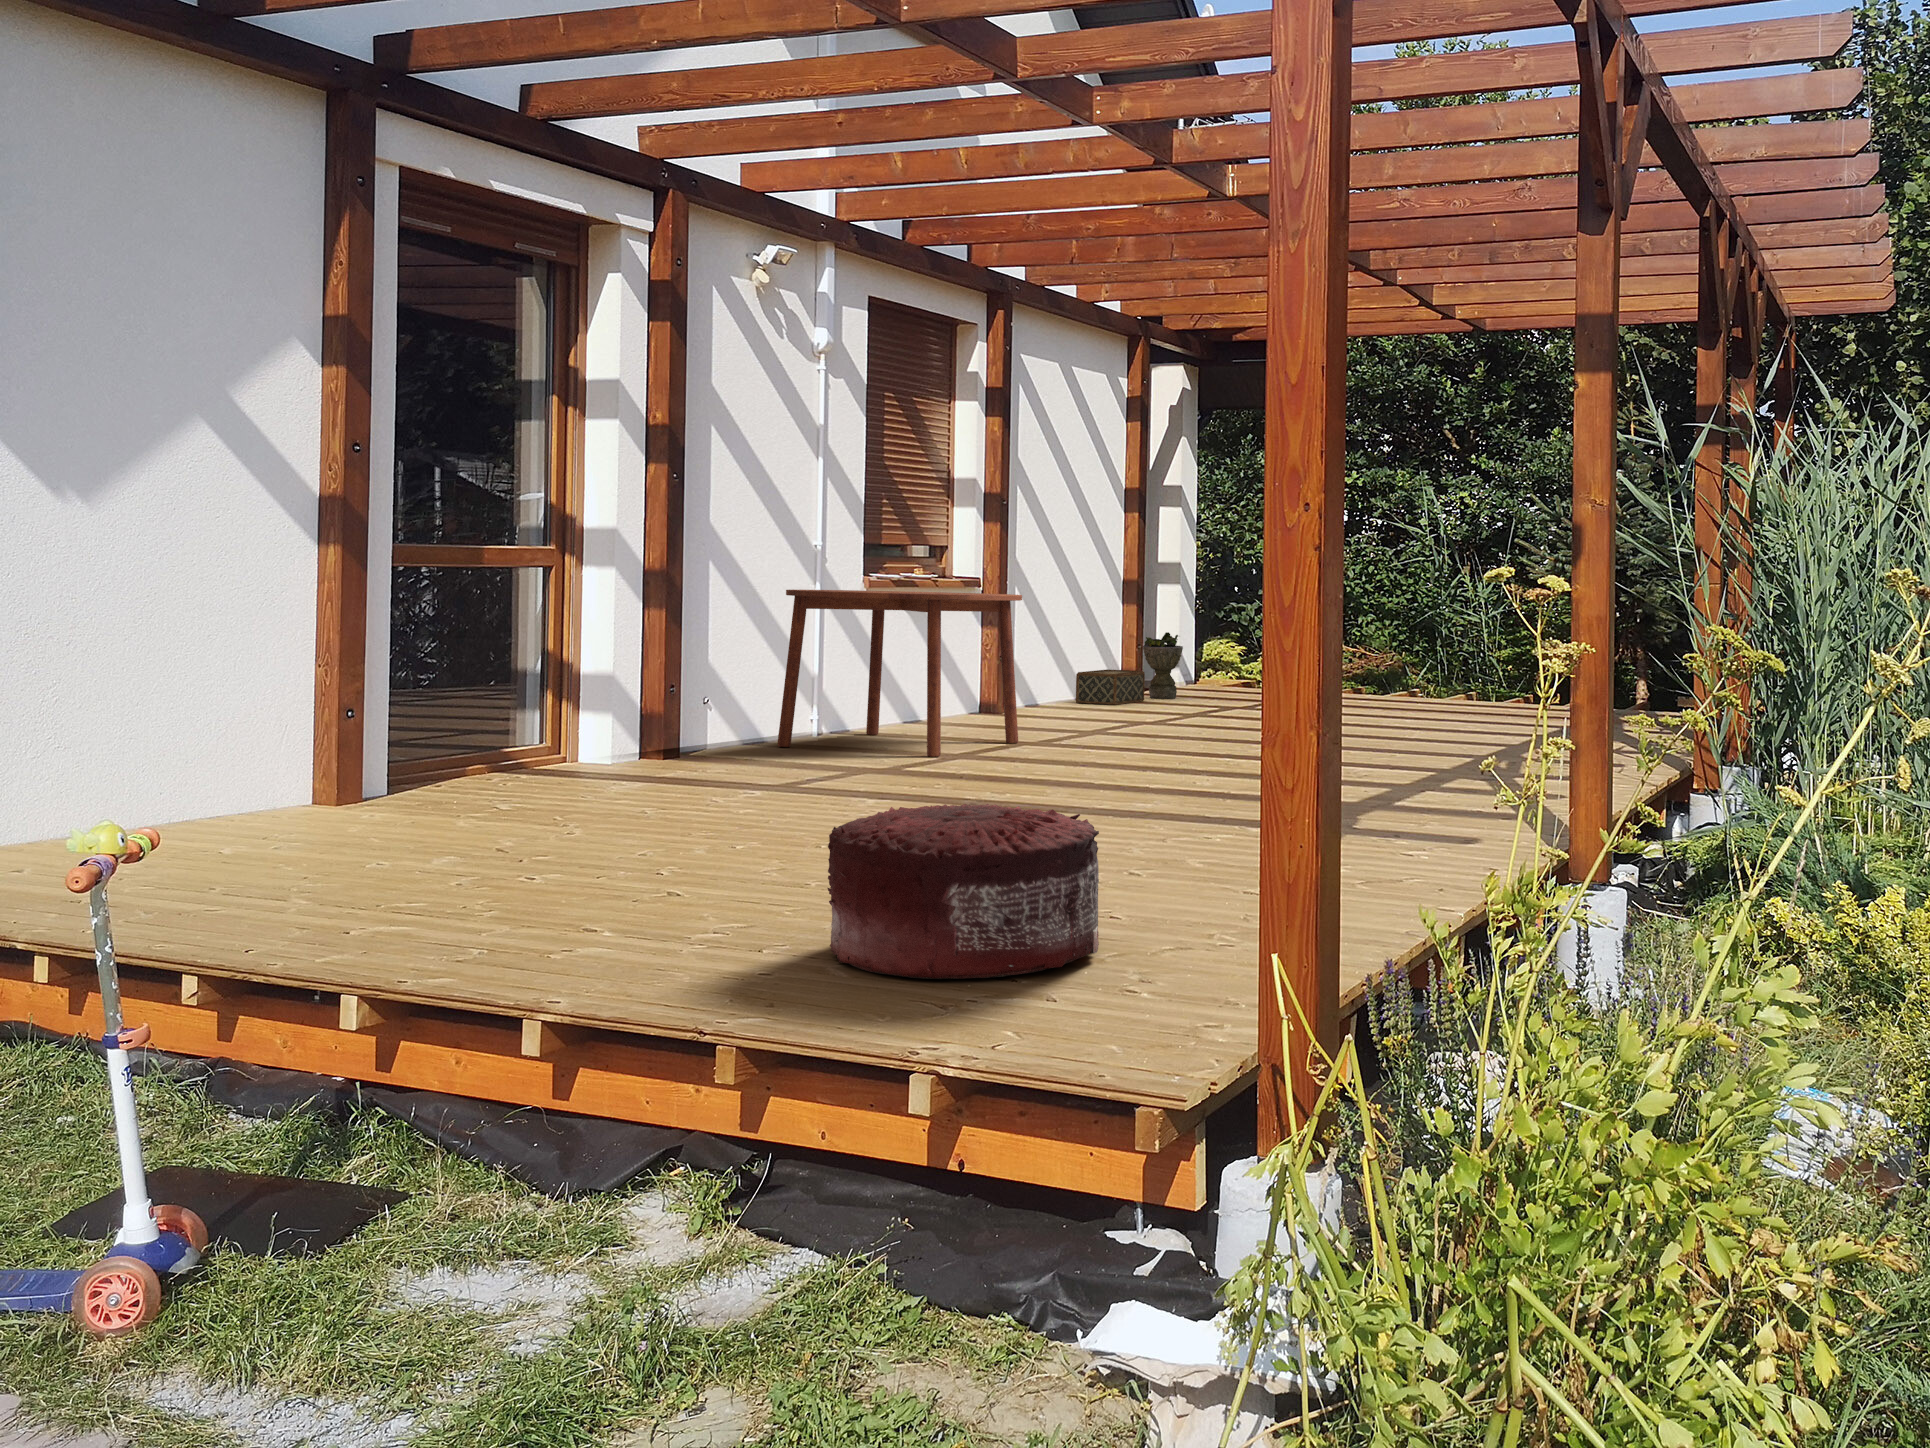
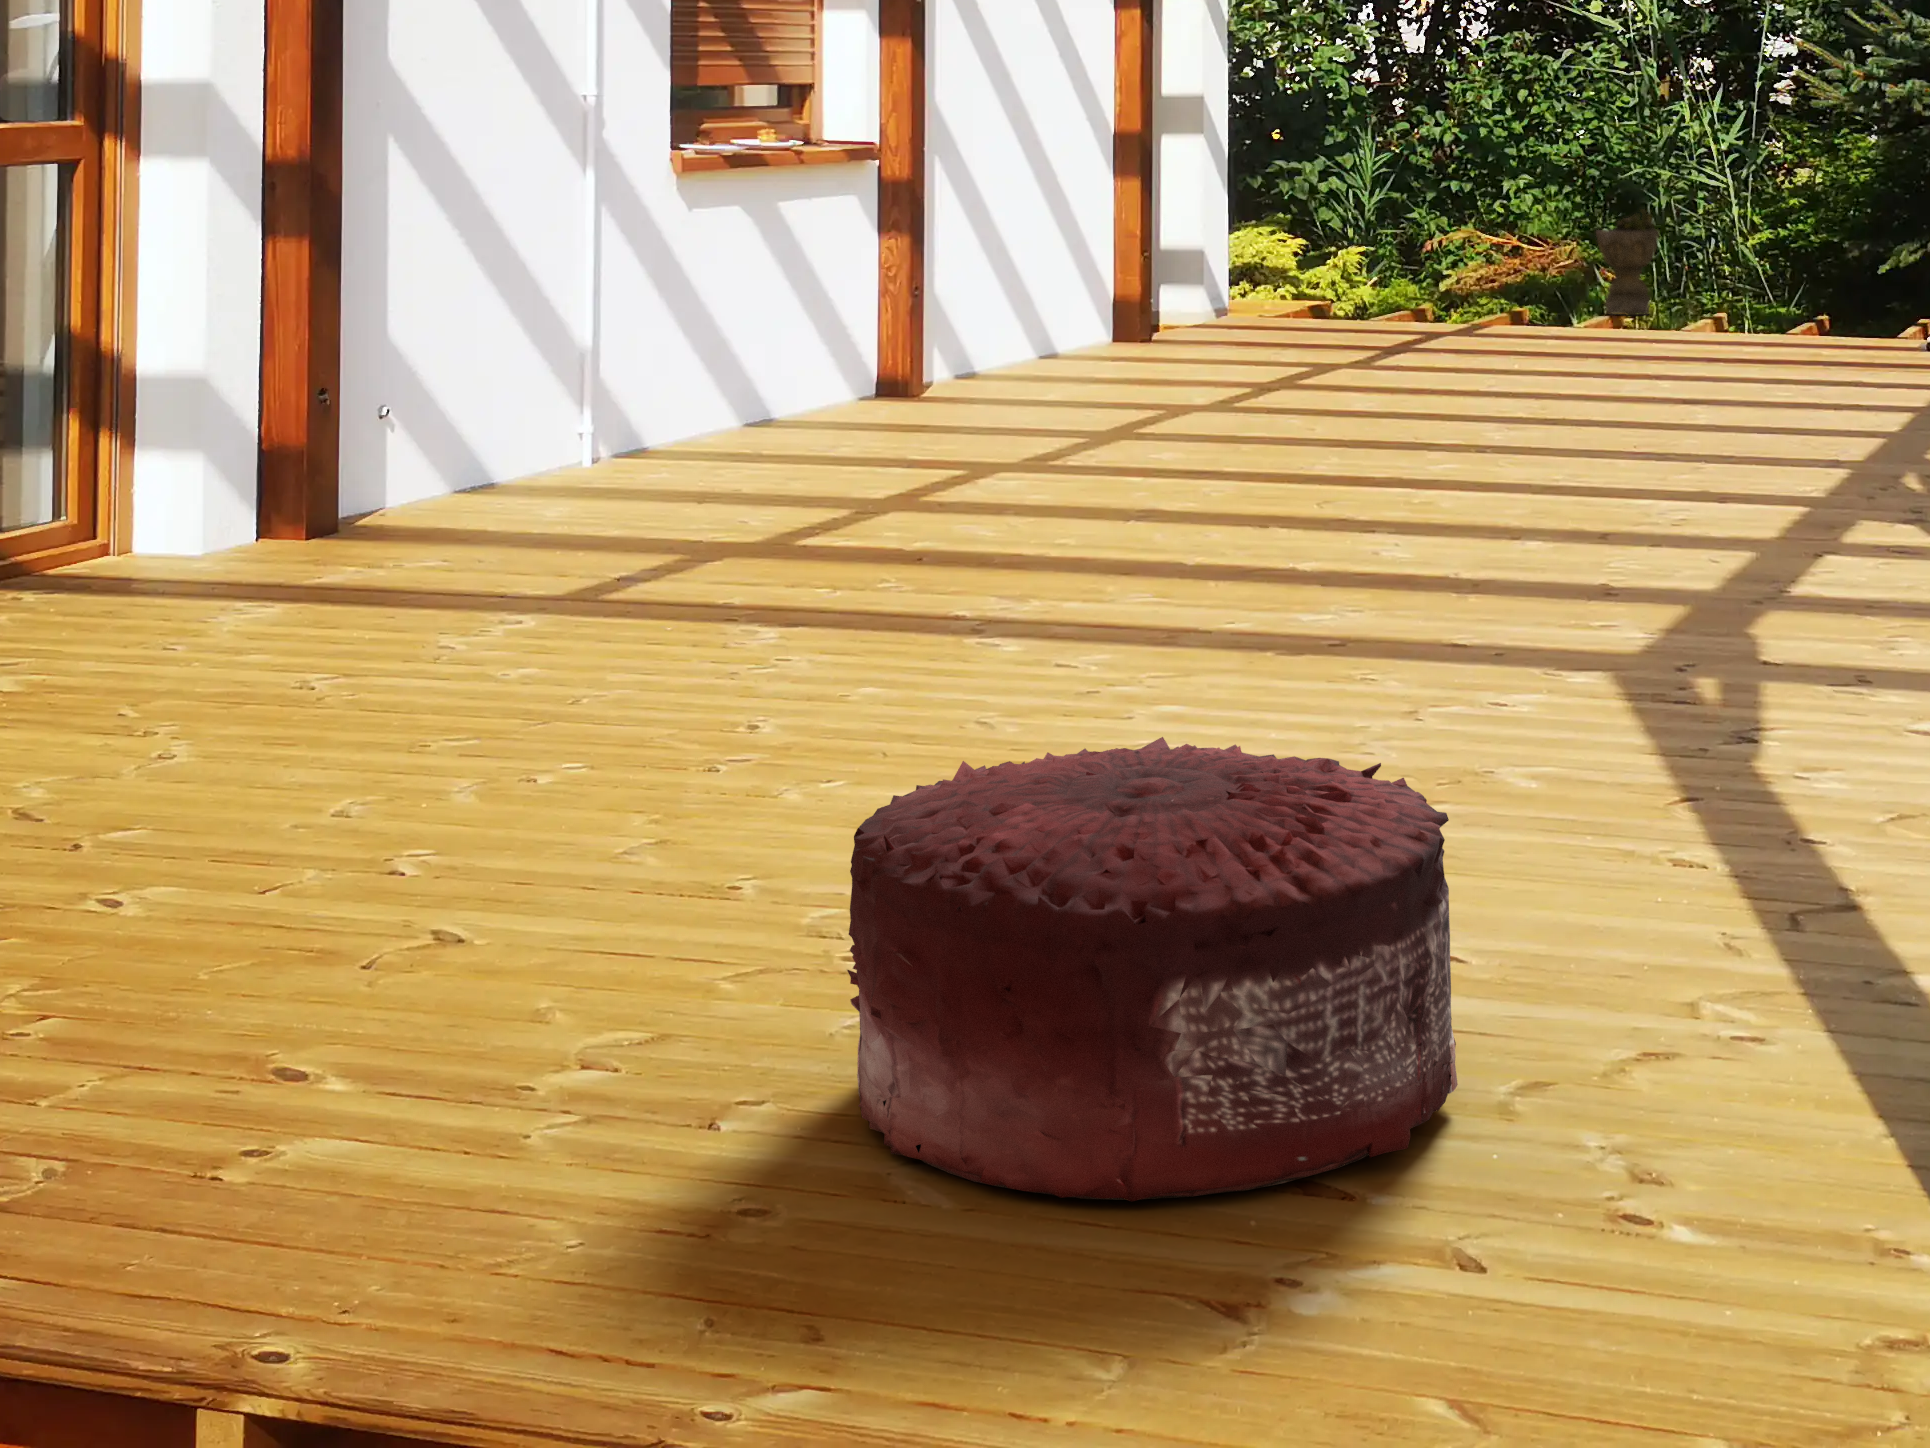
dining table: present [777,590,1022,757] -> none [518,176,985,505]
planter: present [1143,632,1183,699] -> present [1596,209,1660,315]
woven basket: present [1076,669,1145,705] -> none [1036,294,1158,362]

